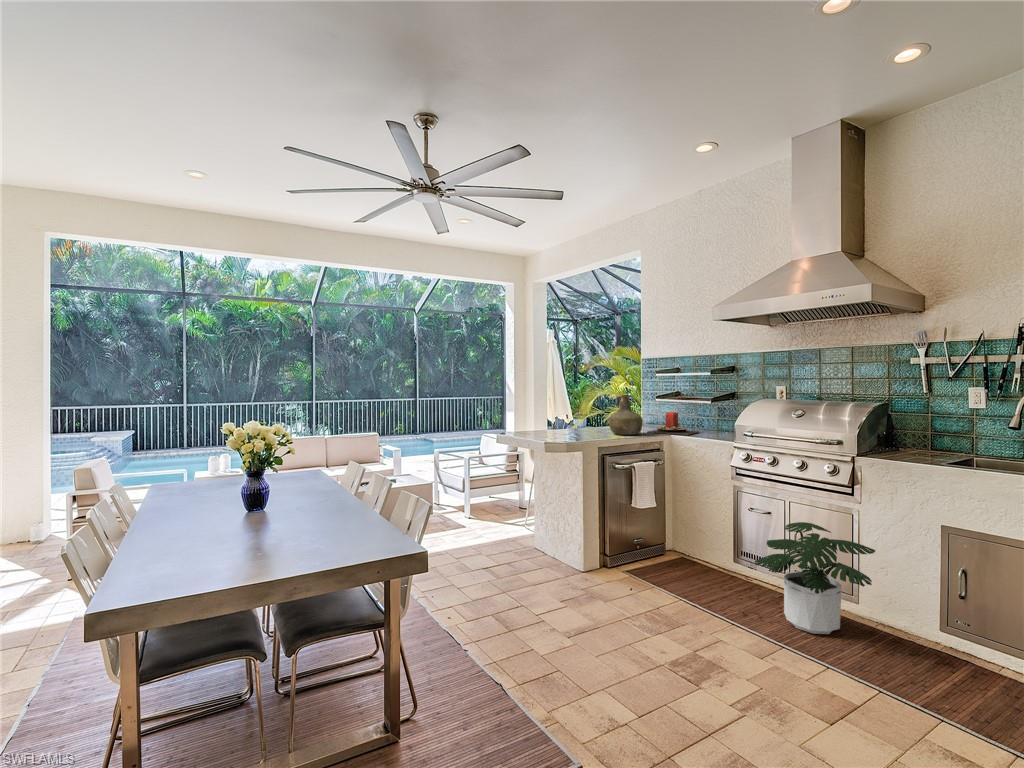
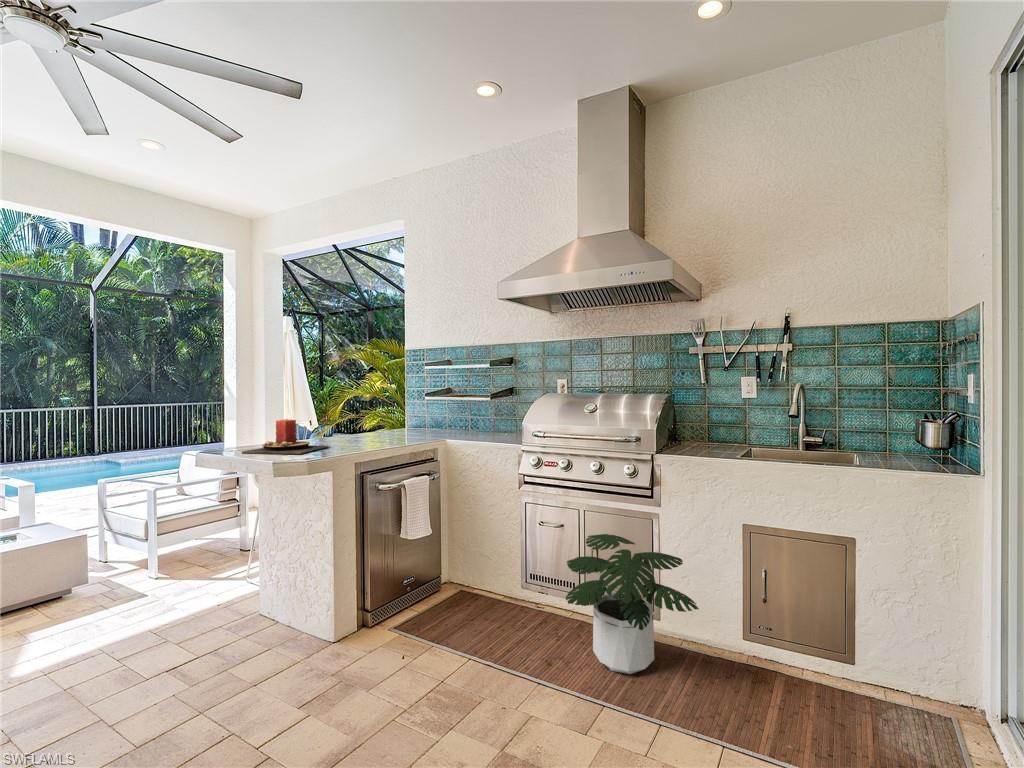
bottle: present [608,395,643,435] -> none [367,392,411,444]
candle: present [647,412,698,435] -> present [242,419,329,454]

